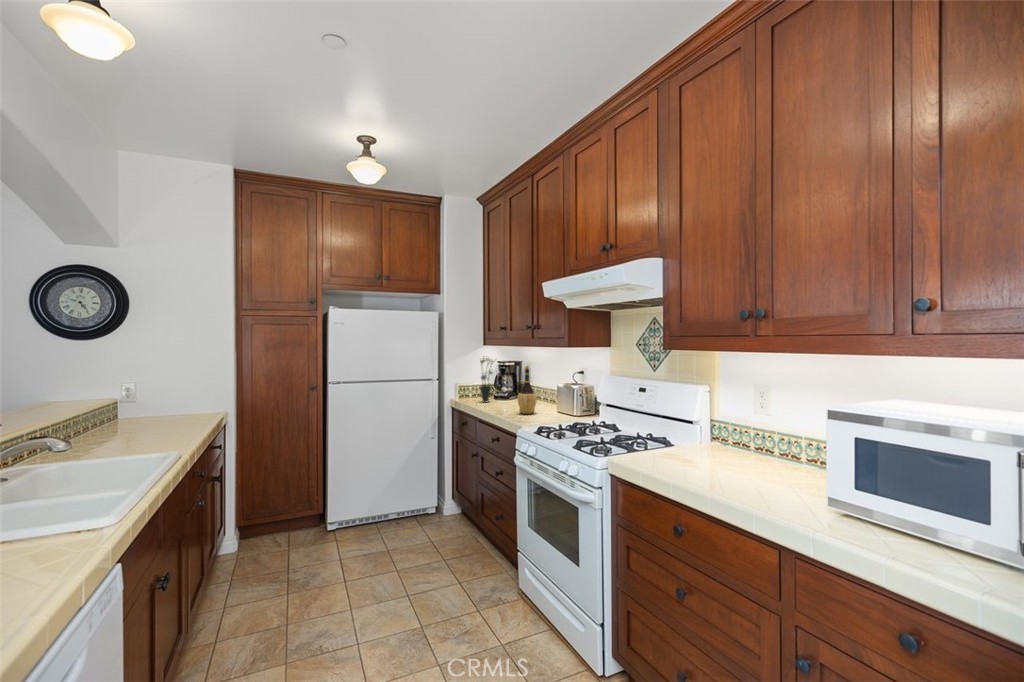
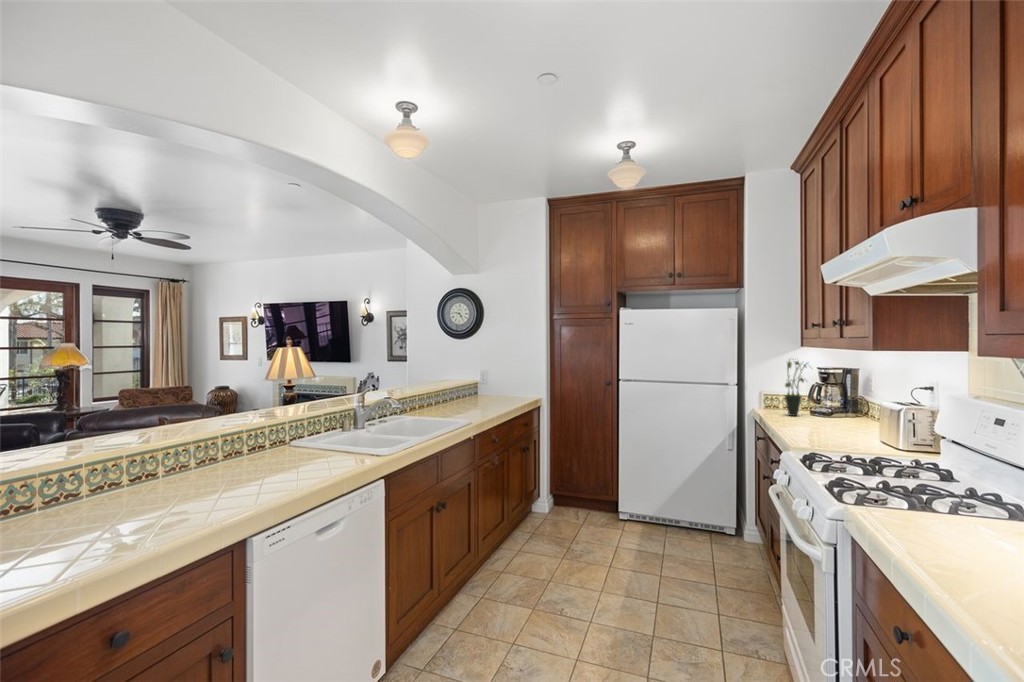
wine bottle: present [518,366,537,414] -> none [812,373,843,436]

